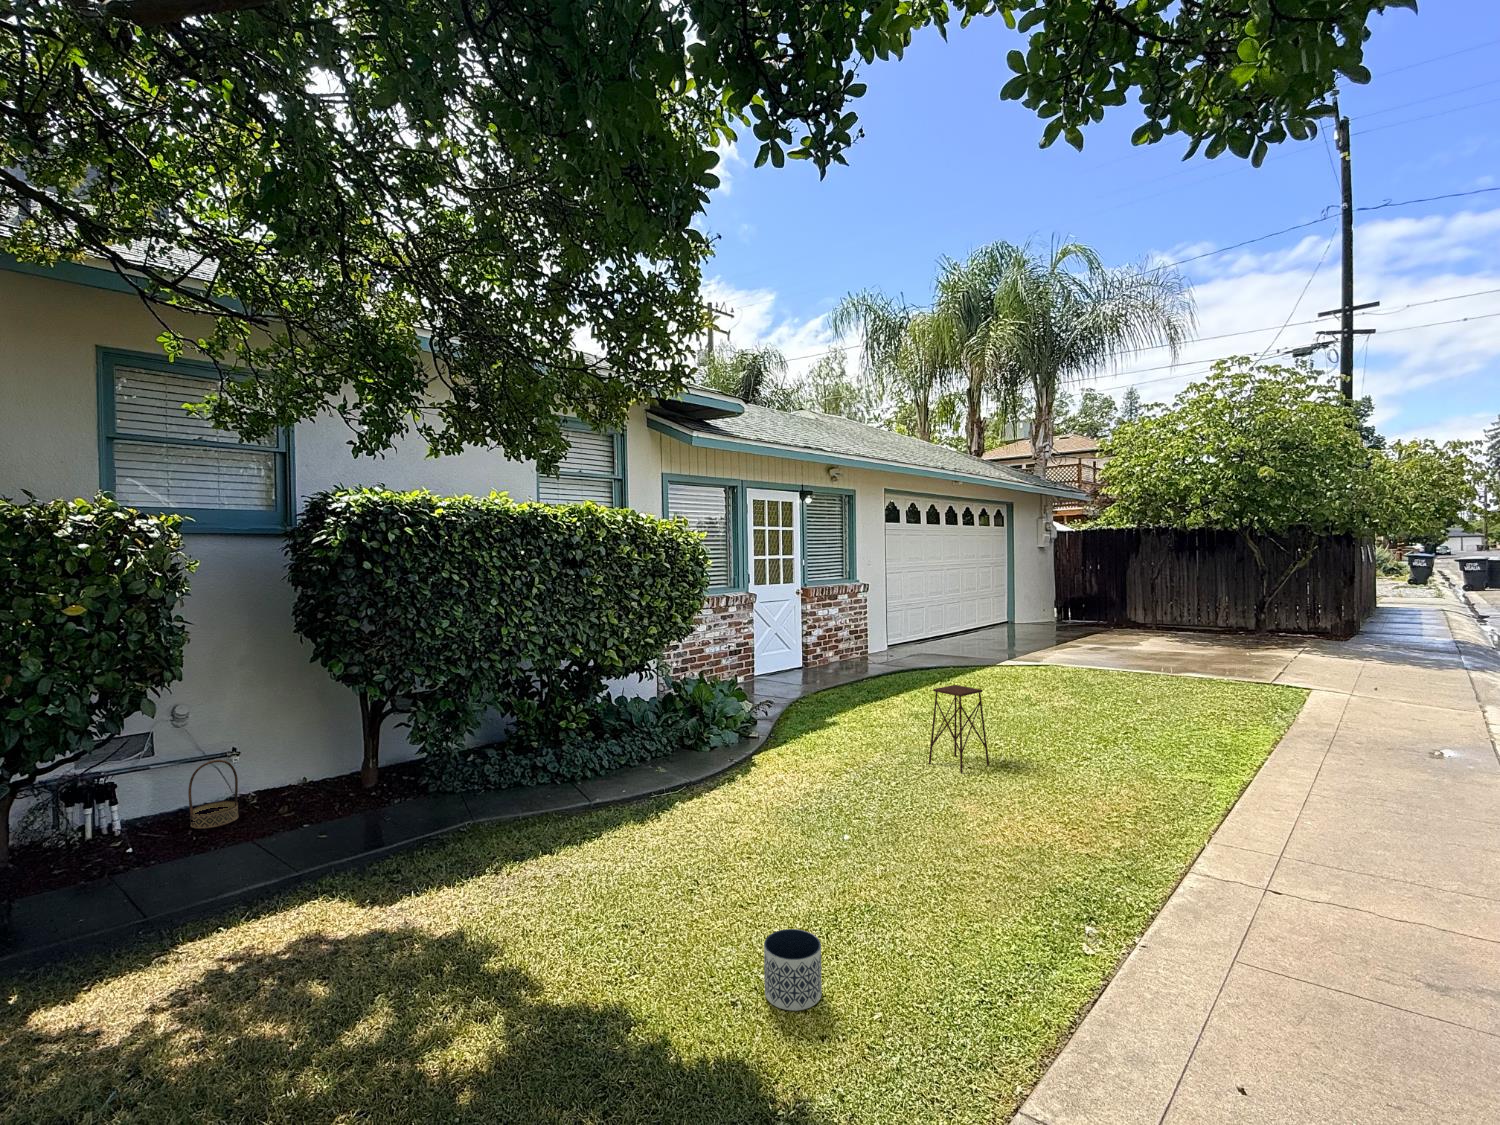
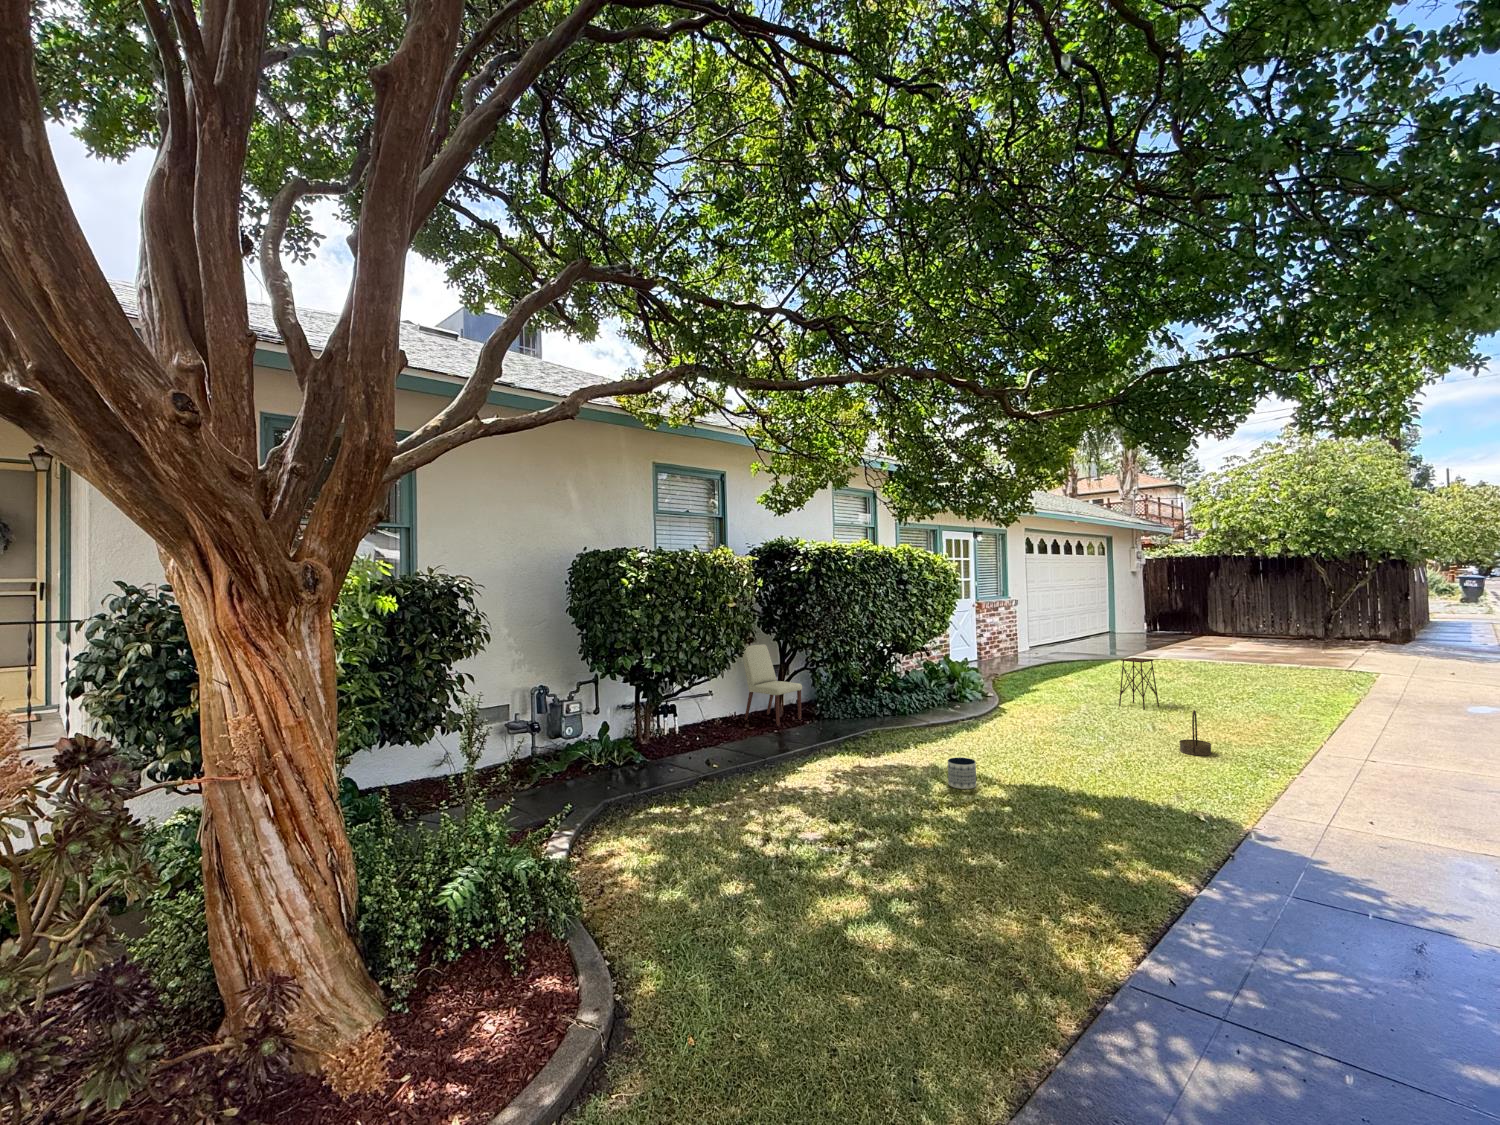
chair: none [271,668,376,819] -> present [743,644,802,726]
basket: present [188,760,239,829] -> present [1180,710,1211,756]
planter: present [764,929,822,1011] -> present [948,757,976,789]

